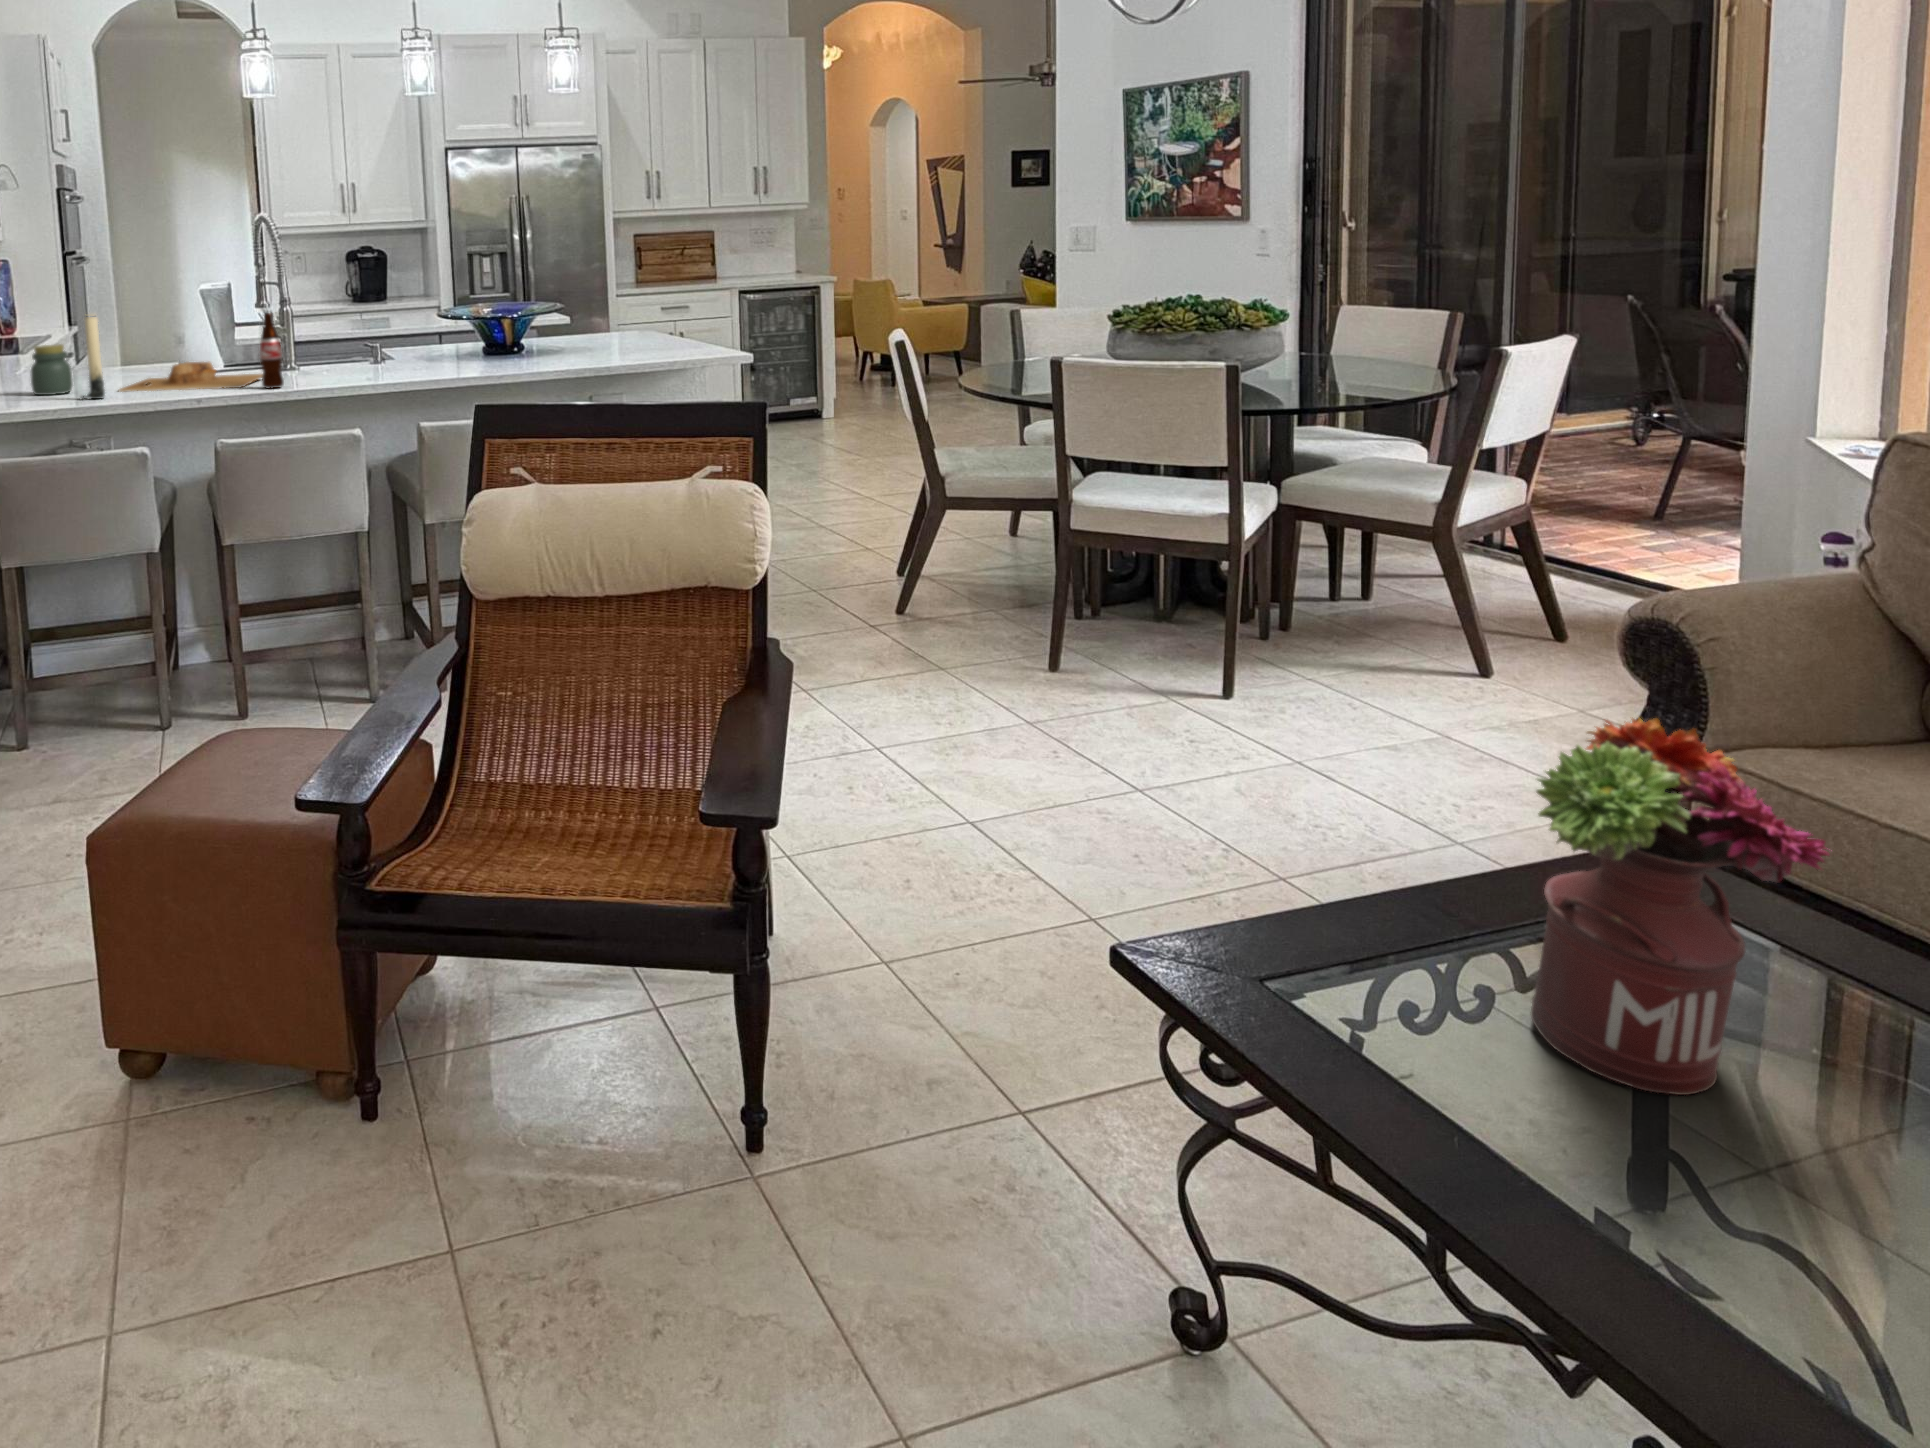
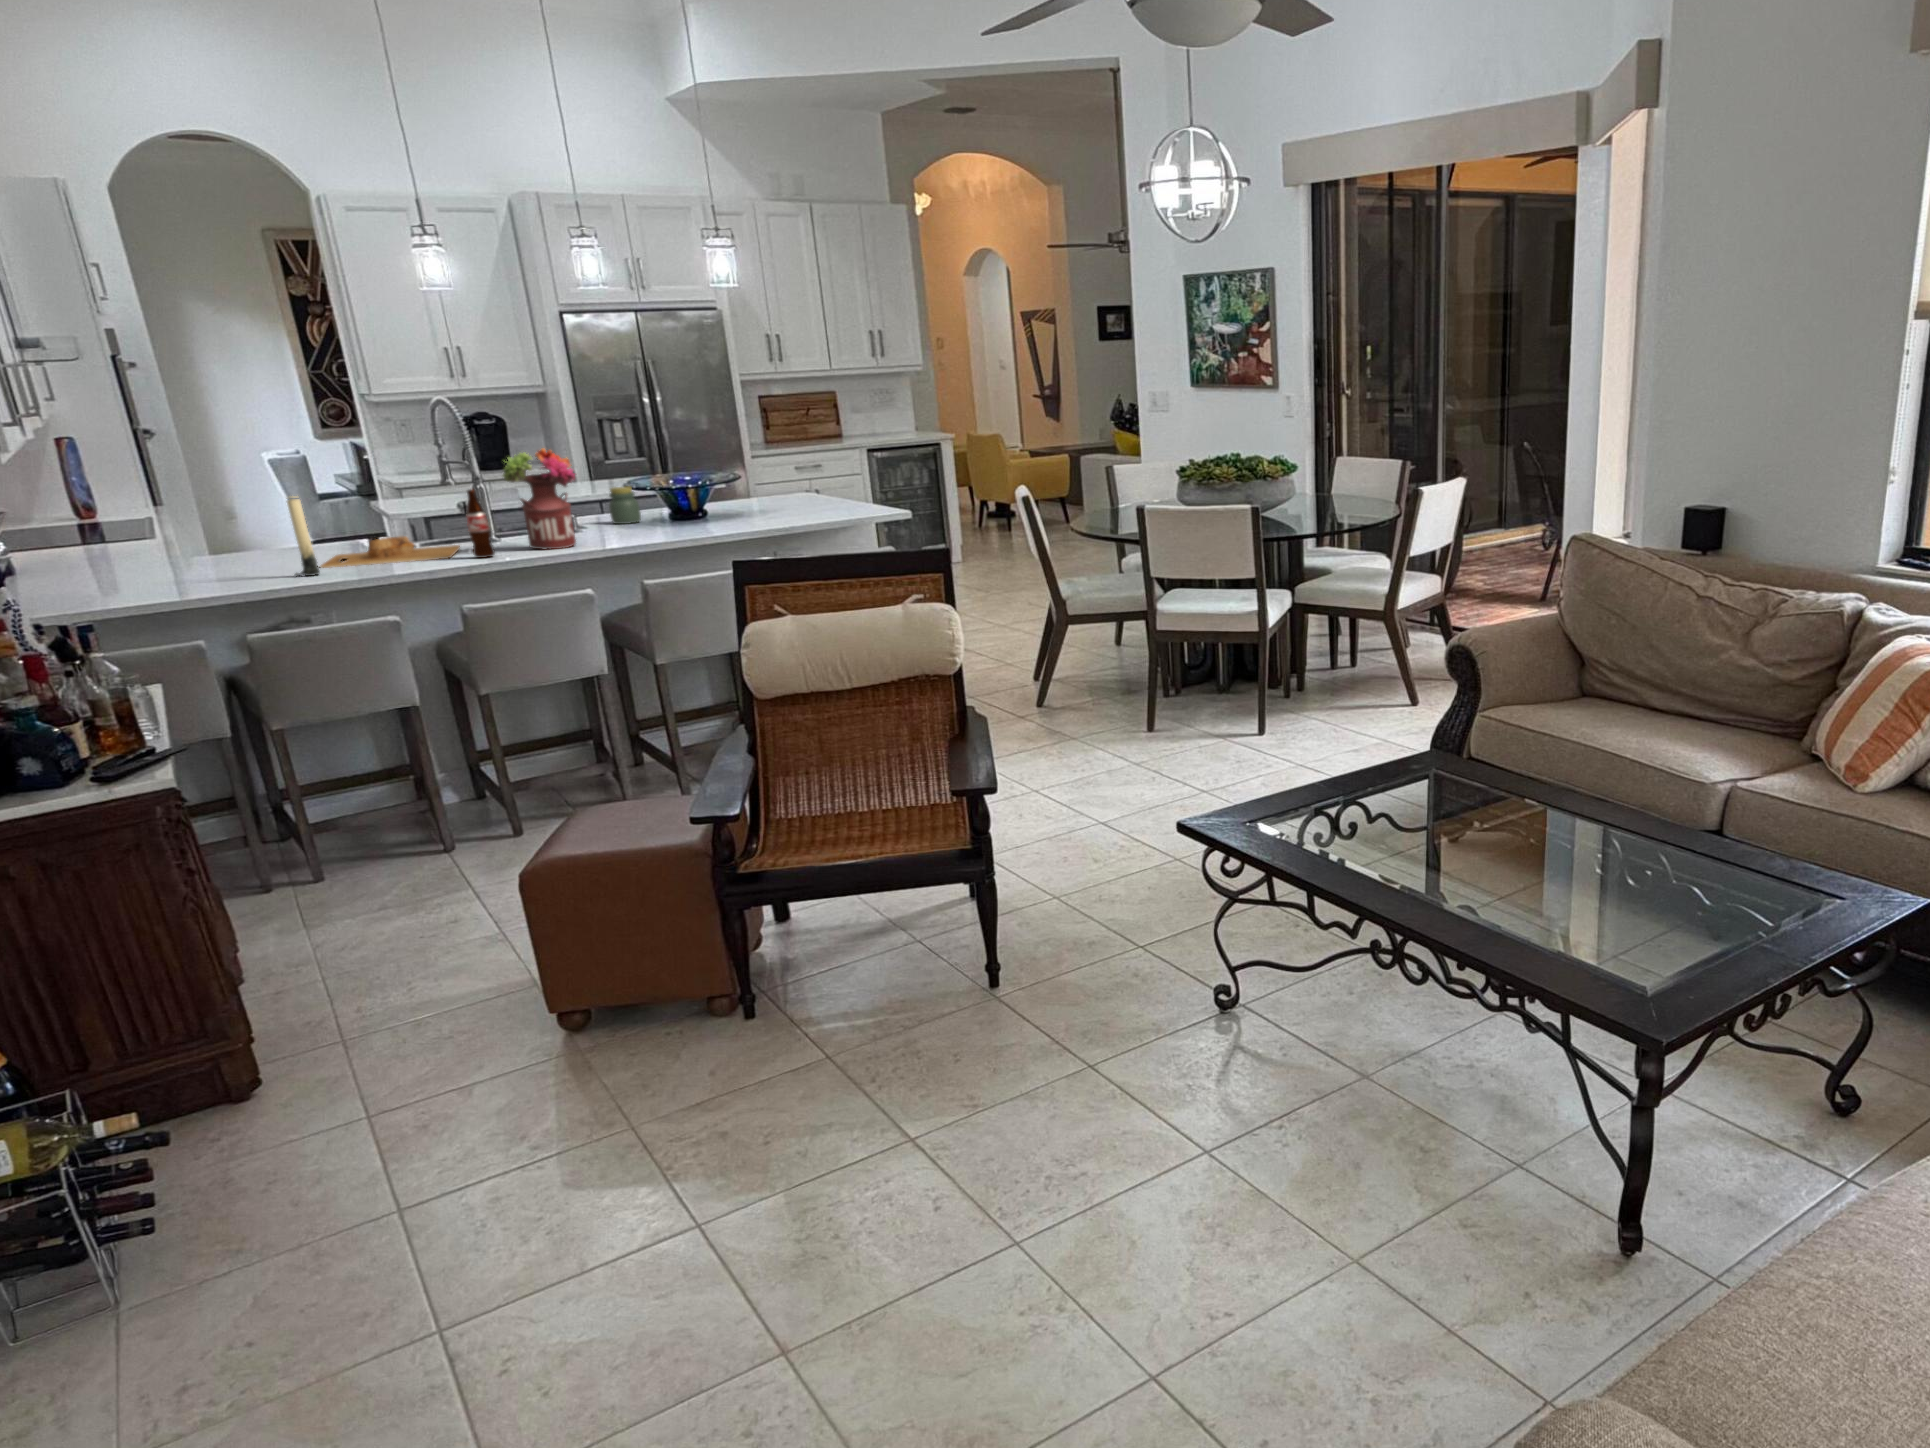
jar: present [31,344,73,395] -> present [609,487,641,524]
flower arrangement: present [1531,718,1829,1095] -> present [503,448,576,549]

